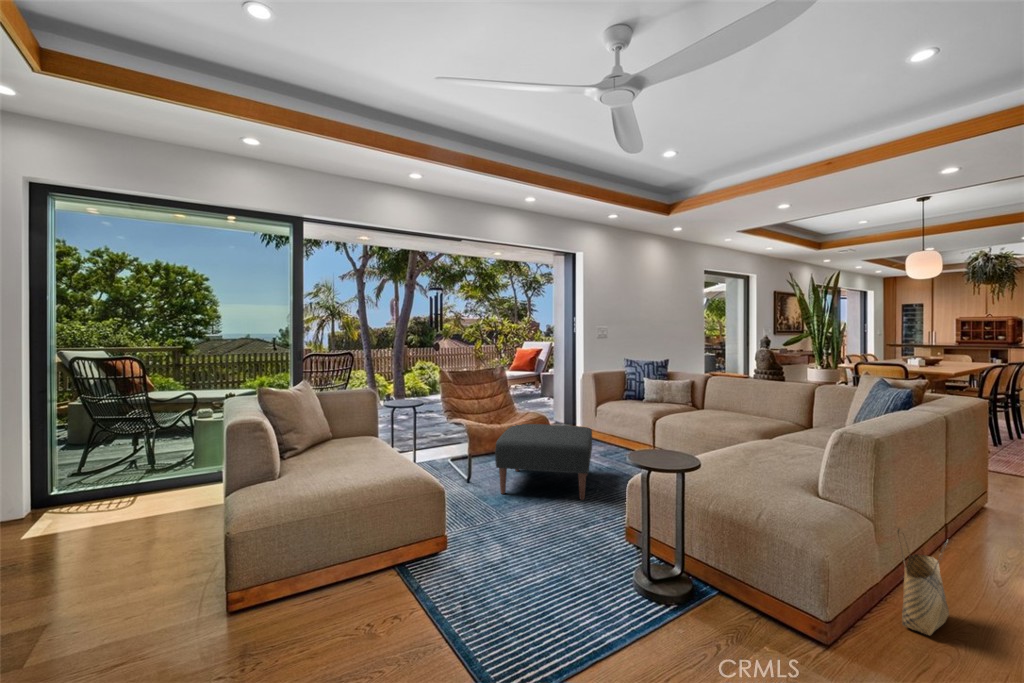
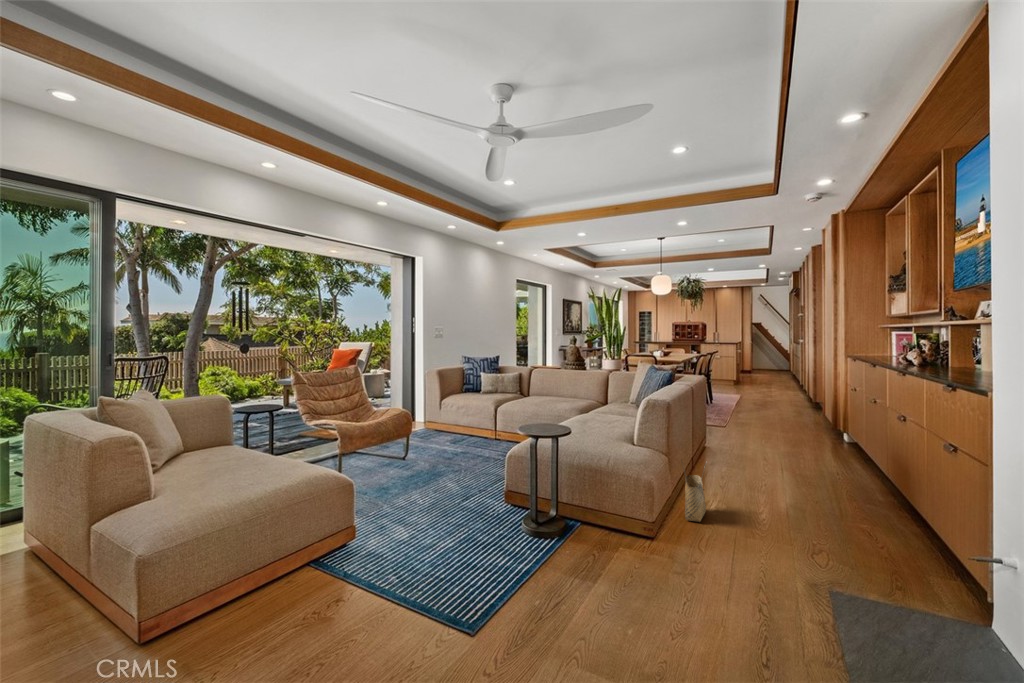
ottoman: present [495,424,592,500] -> none [372,418,460,486]

